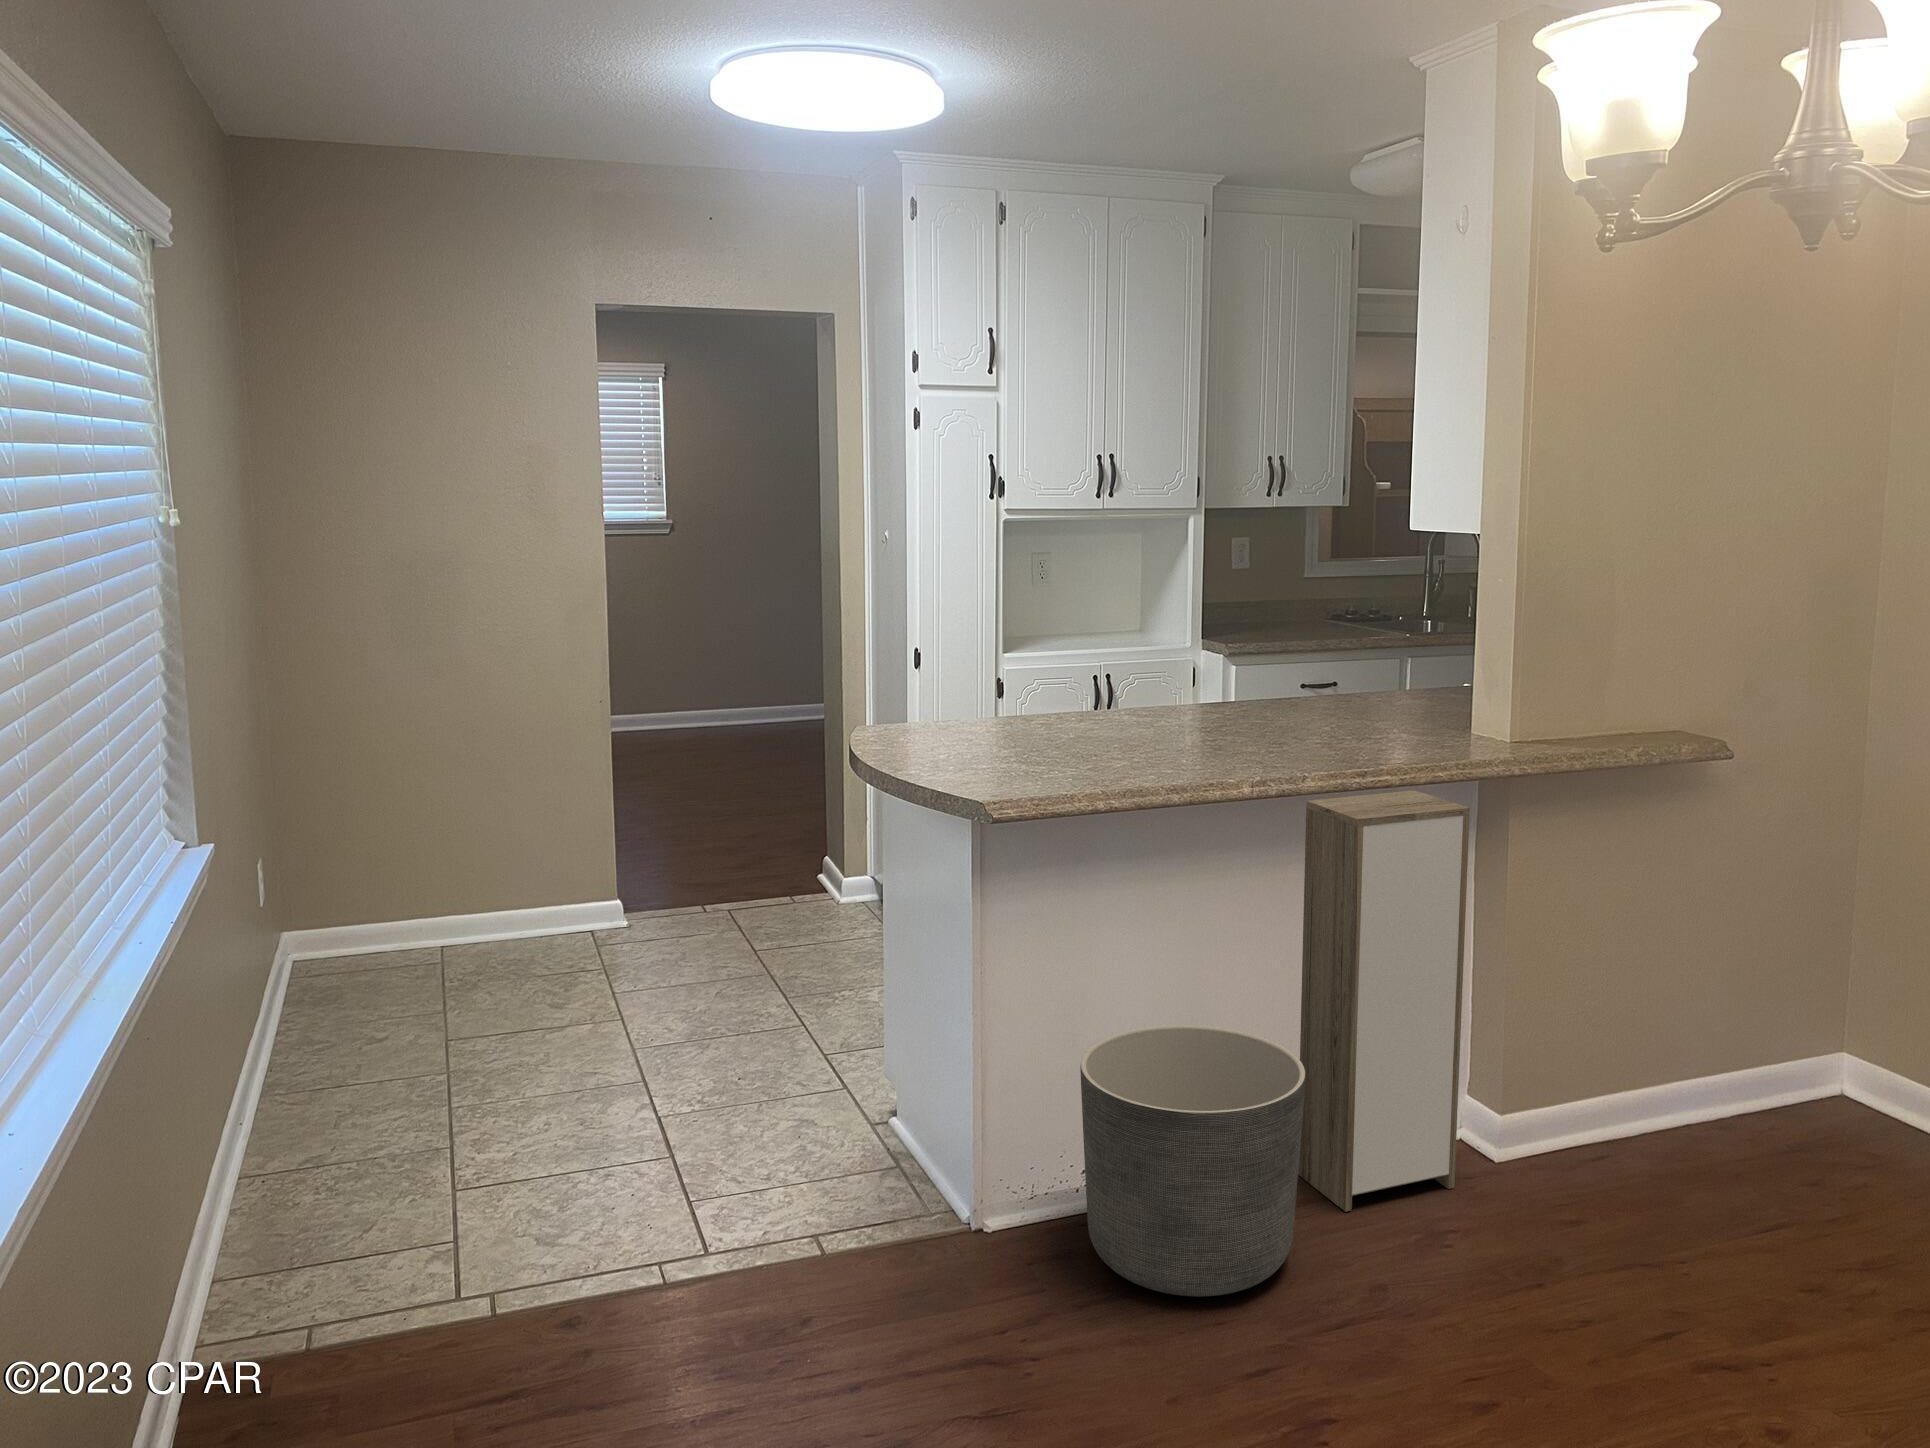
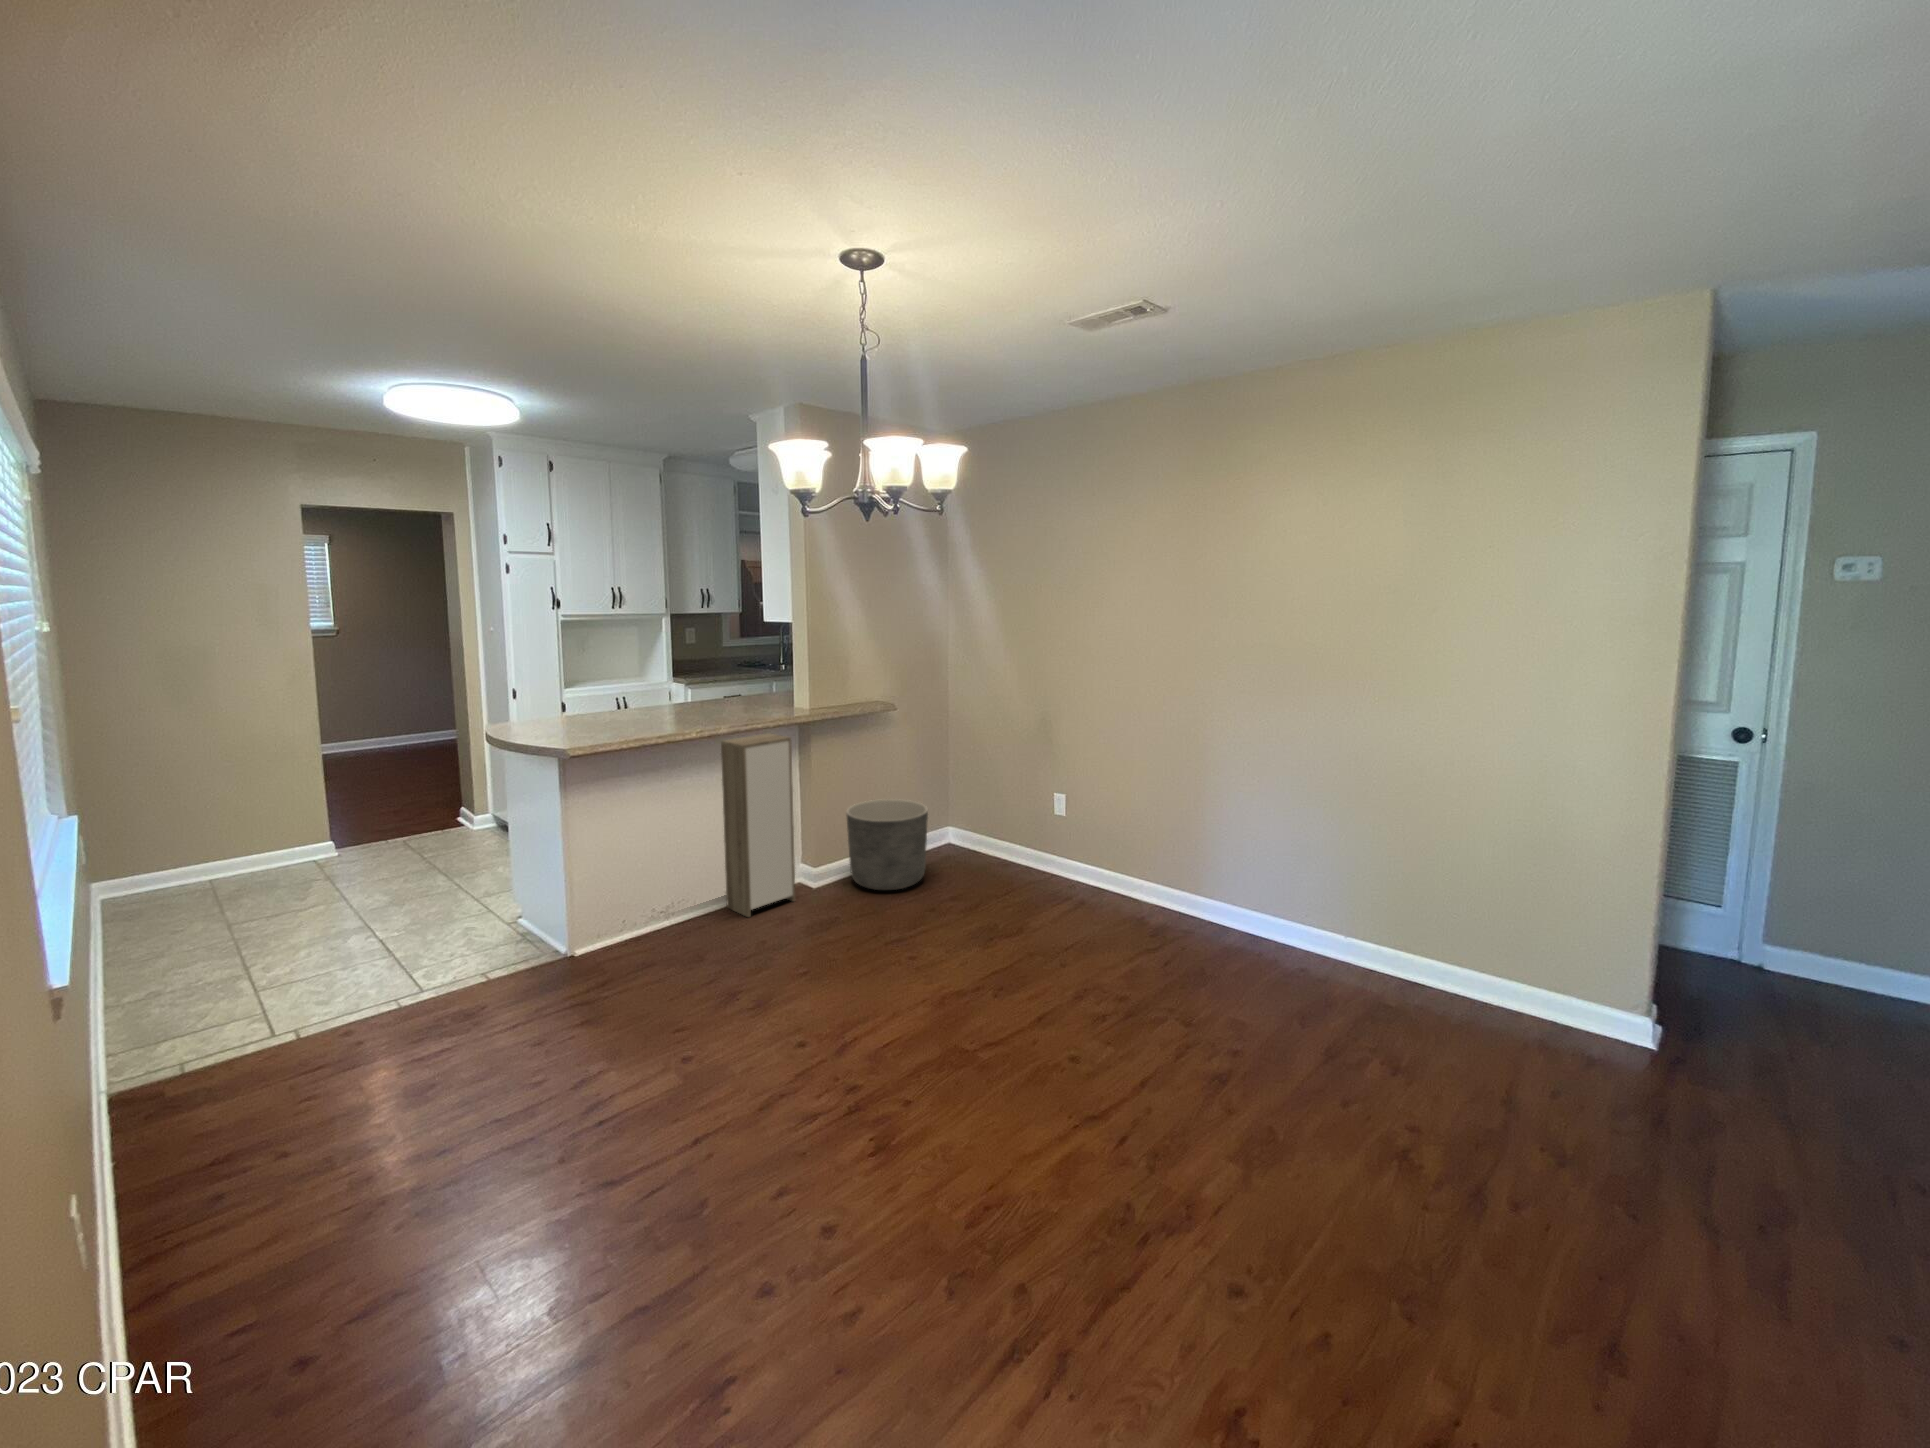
planter: present [1080,1025,1306,1297] -> present [846,799,928,890]

